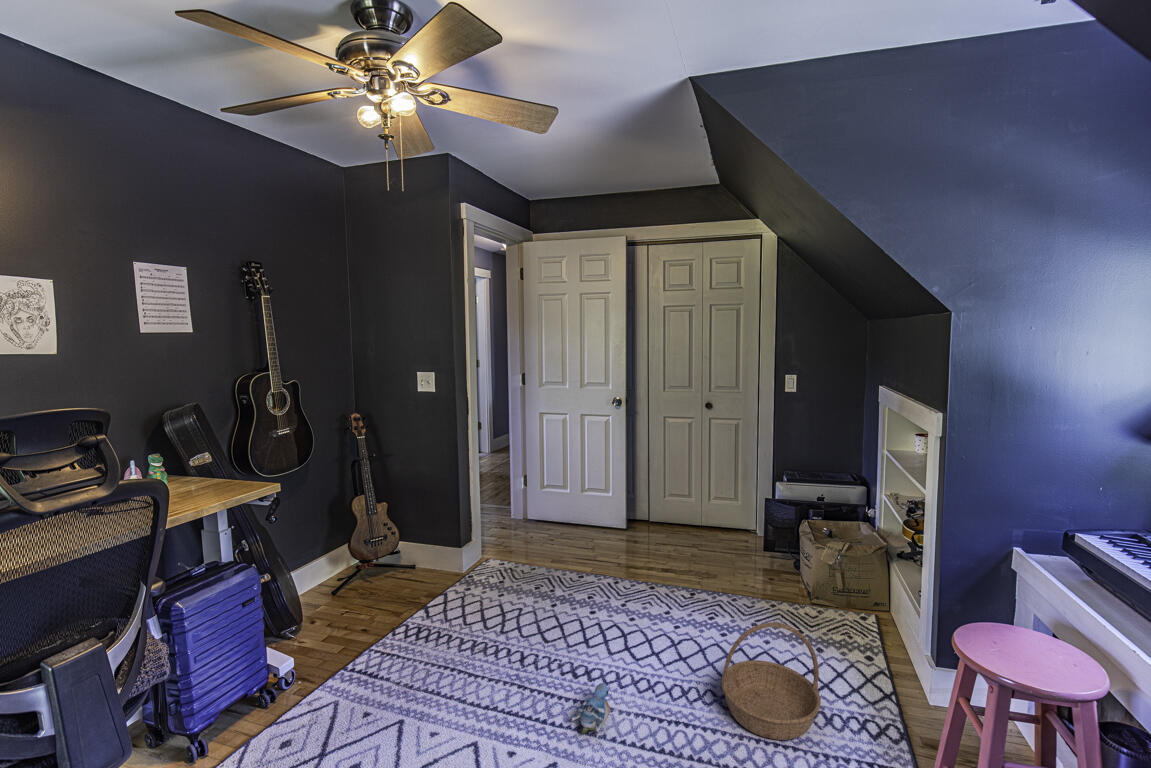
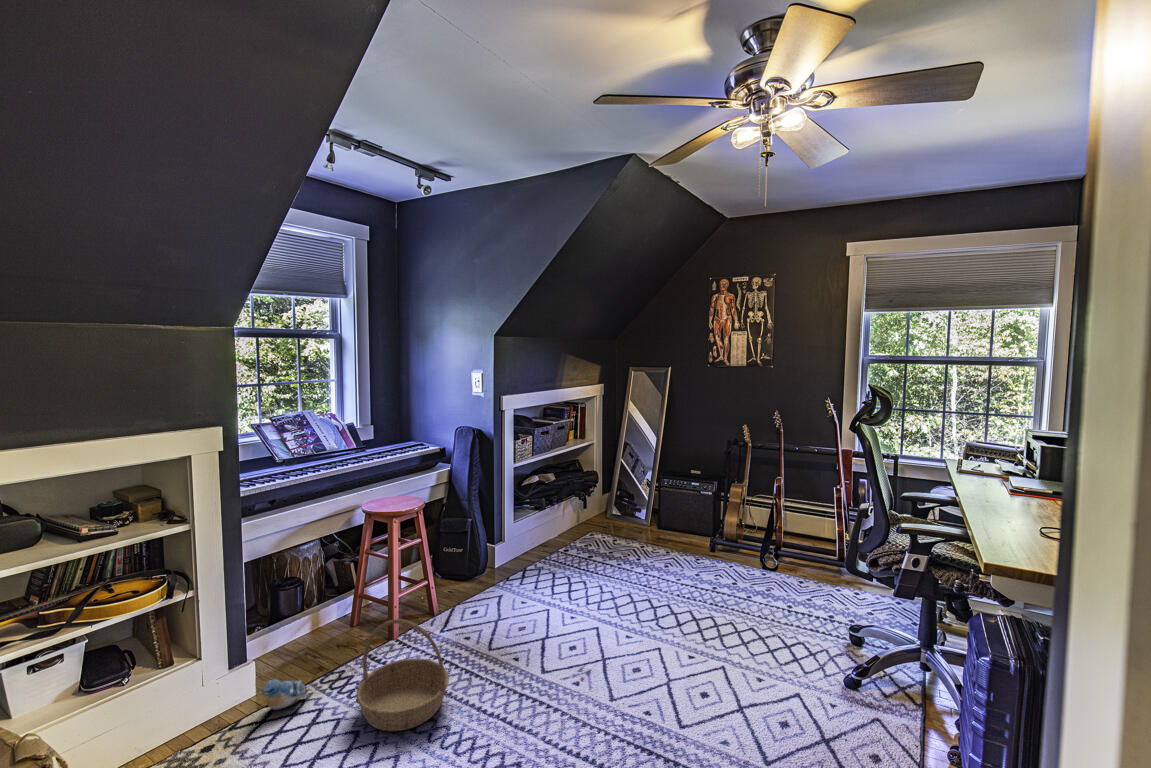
plush toy: present [572,683,610,734] -> present [262,679,310,709]

